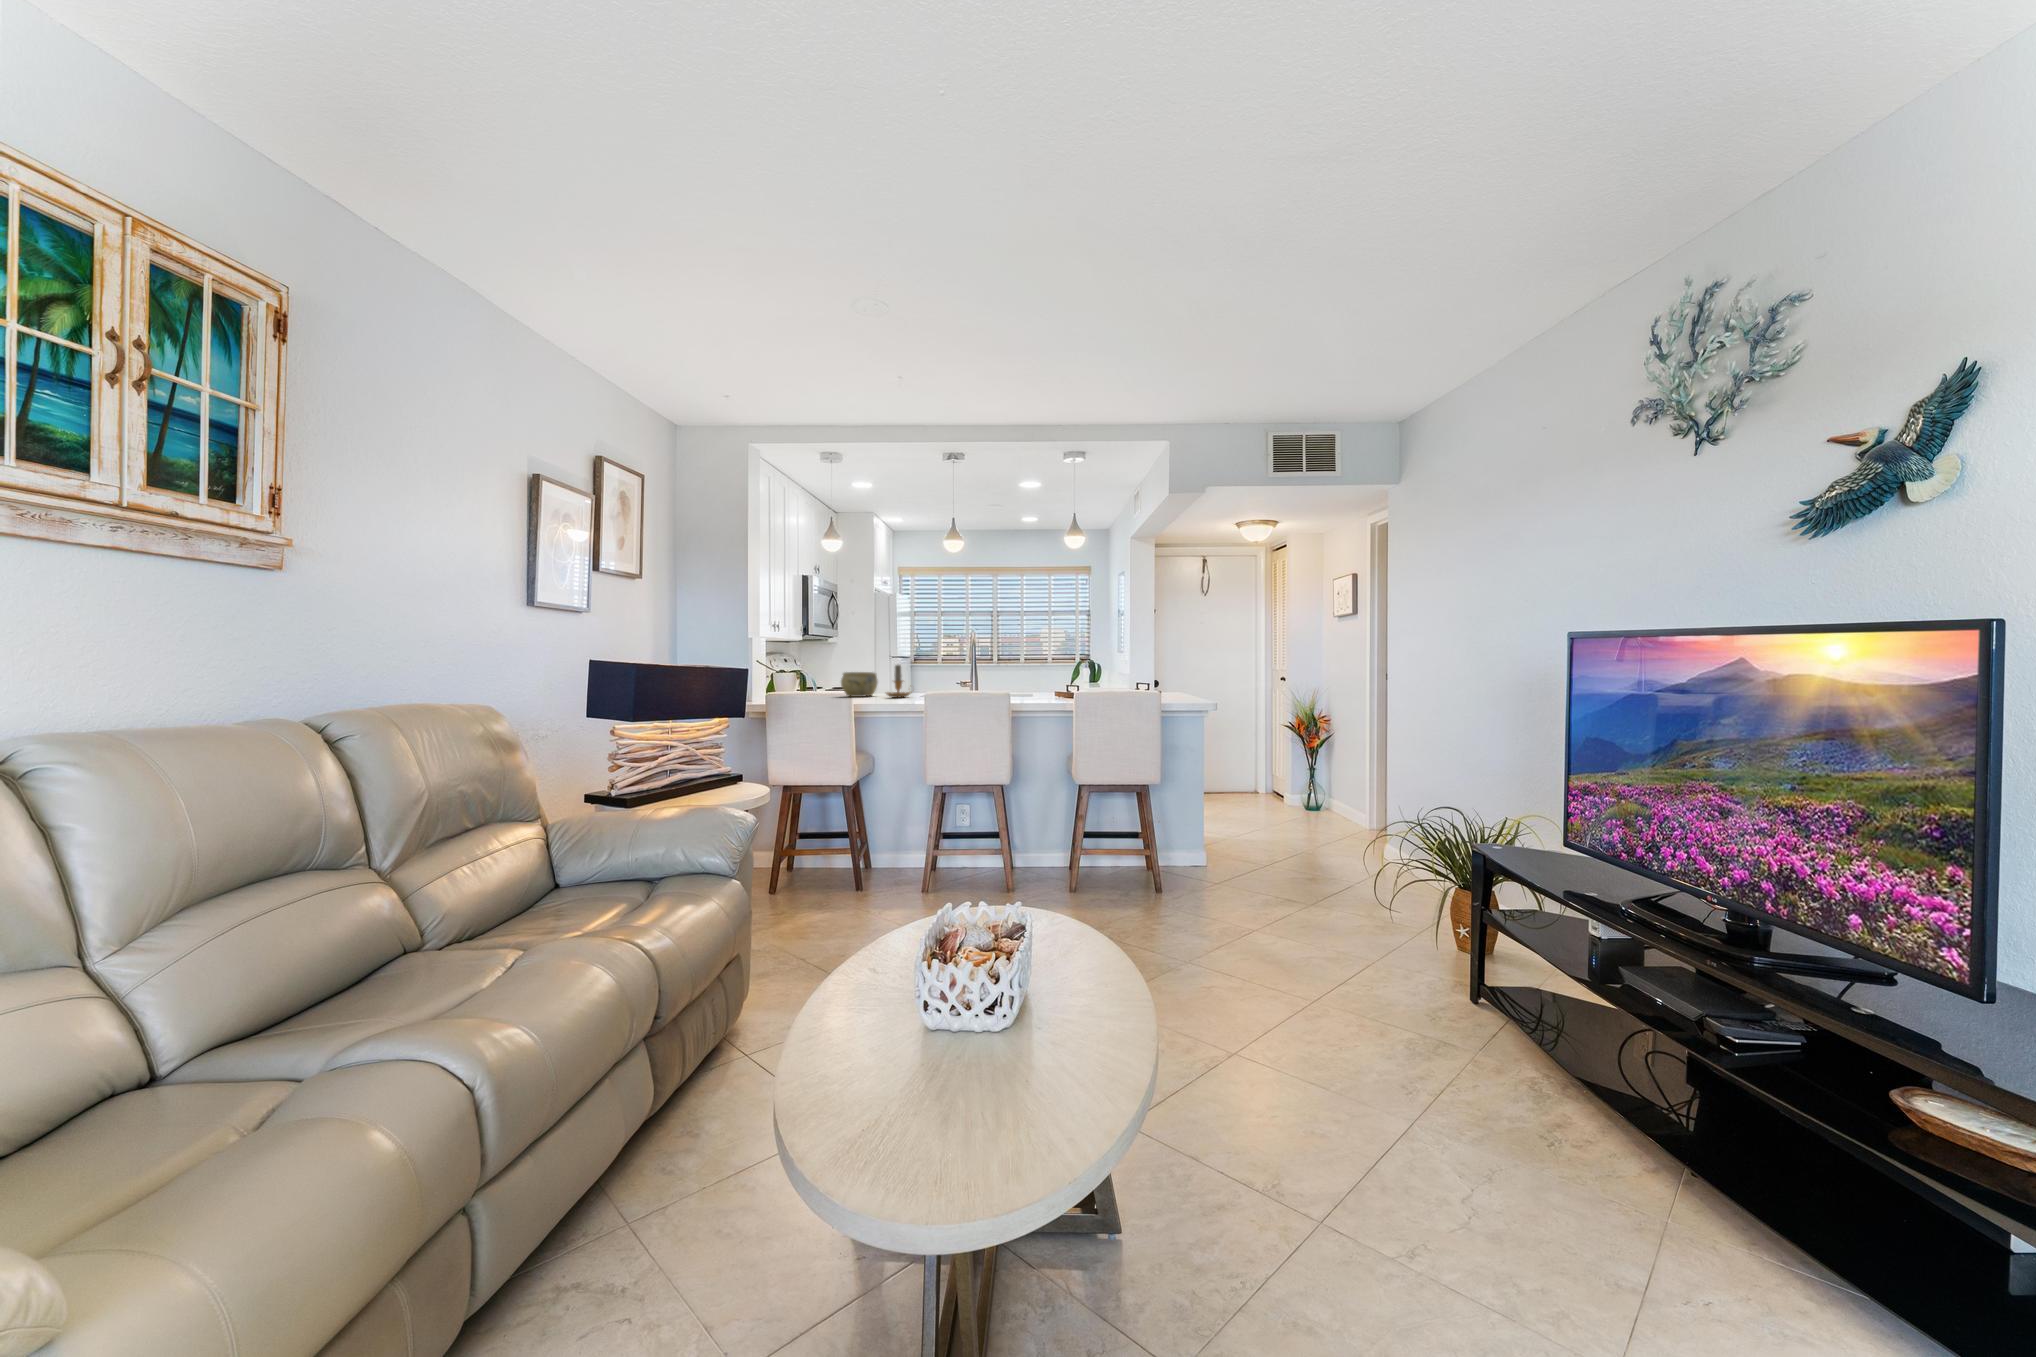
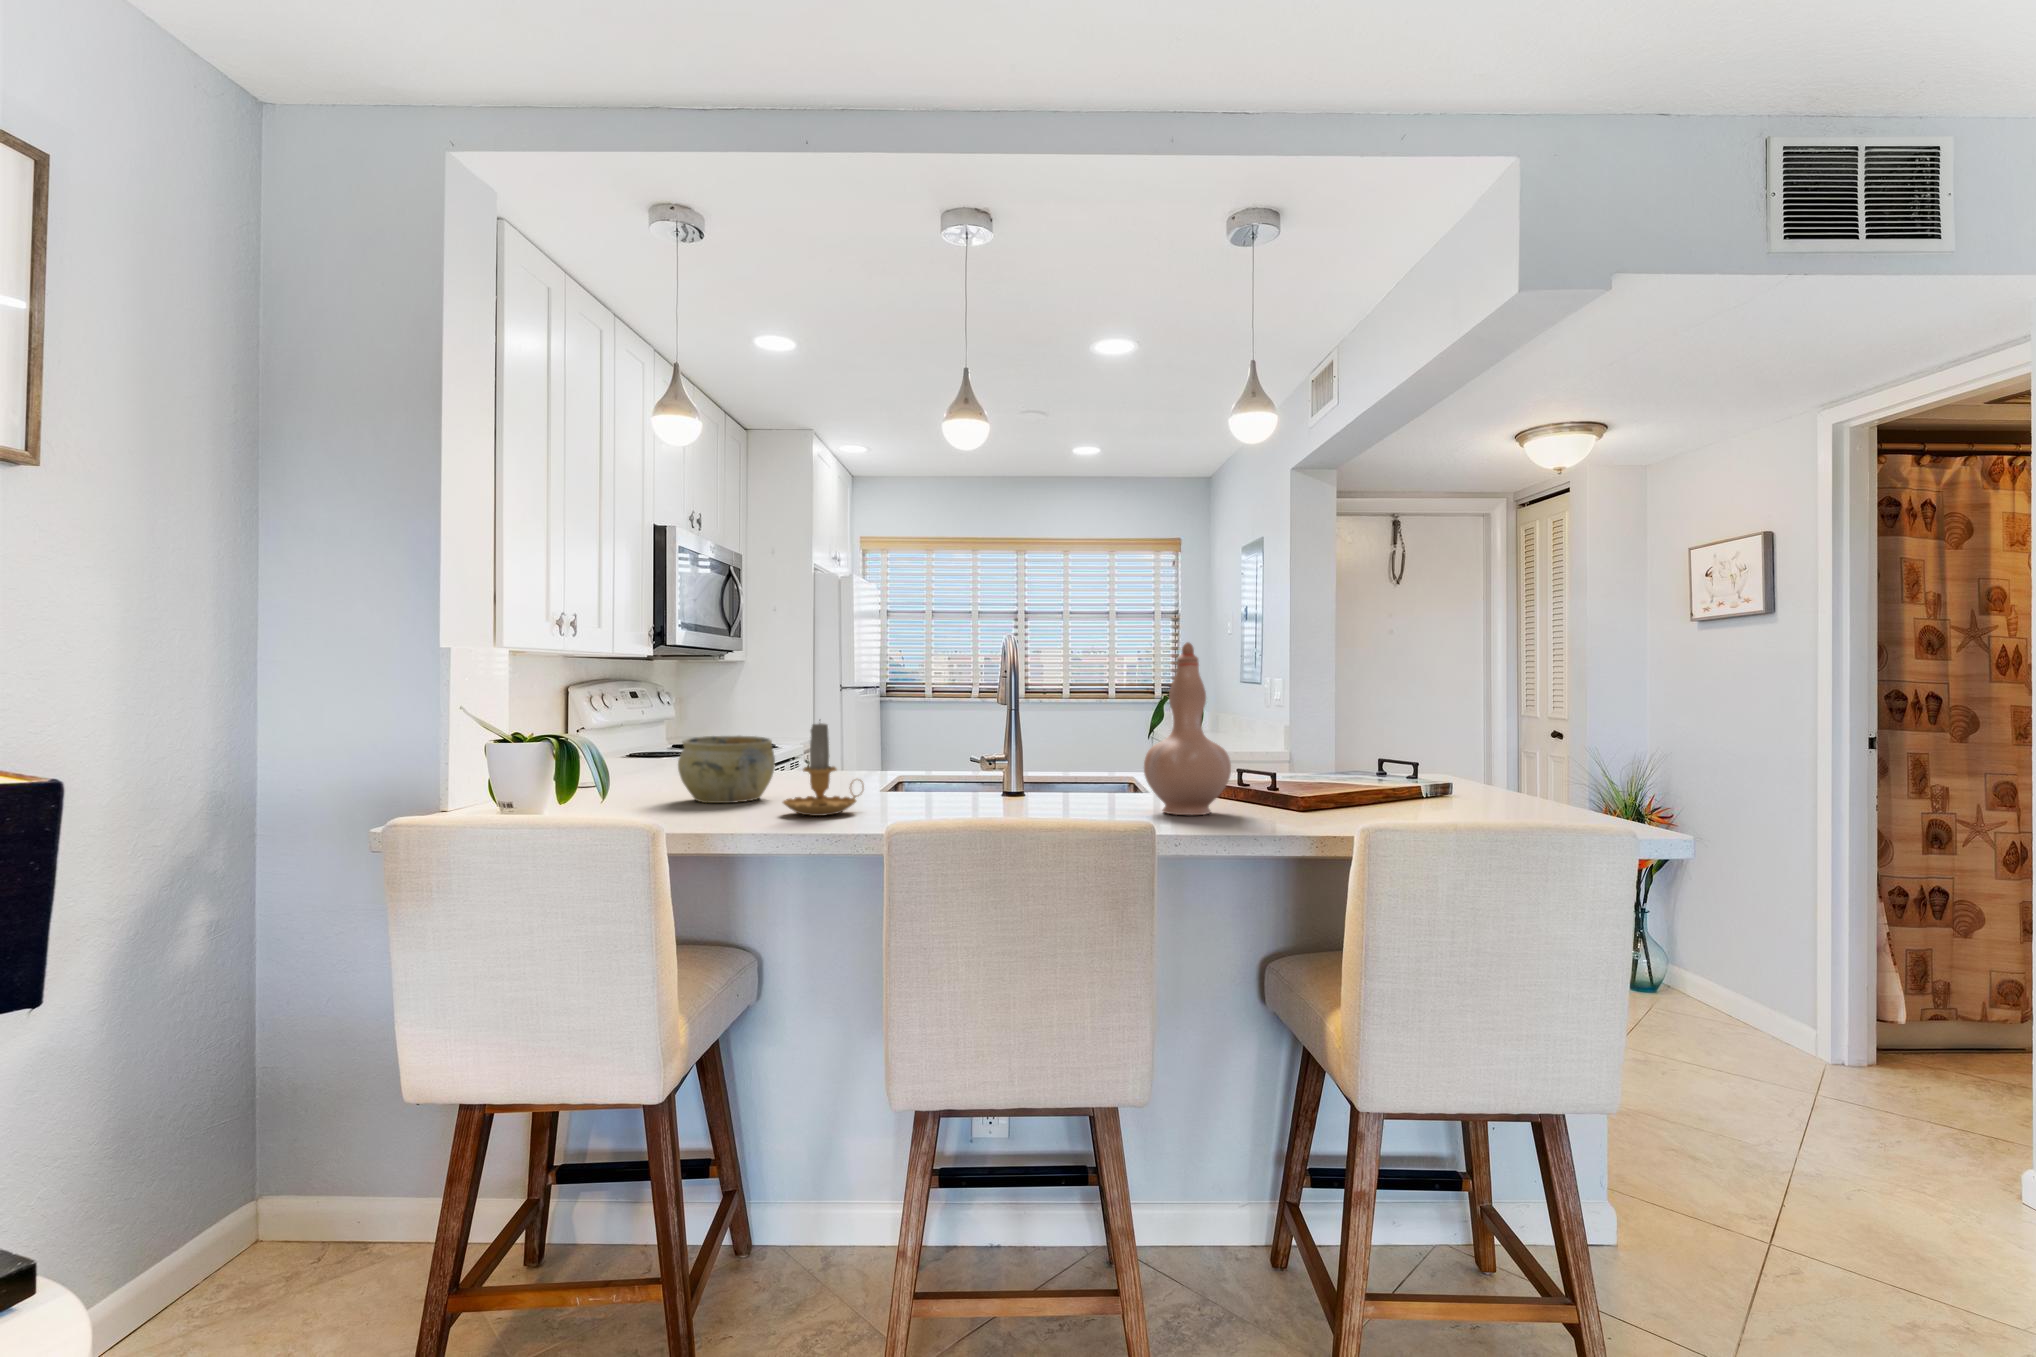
vase: none [1016,634,1047,696] -> present [1144,642,1231,815]

